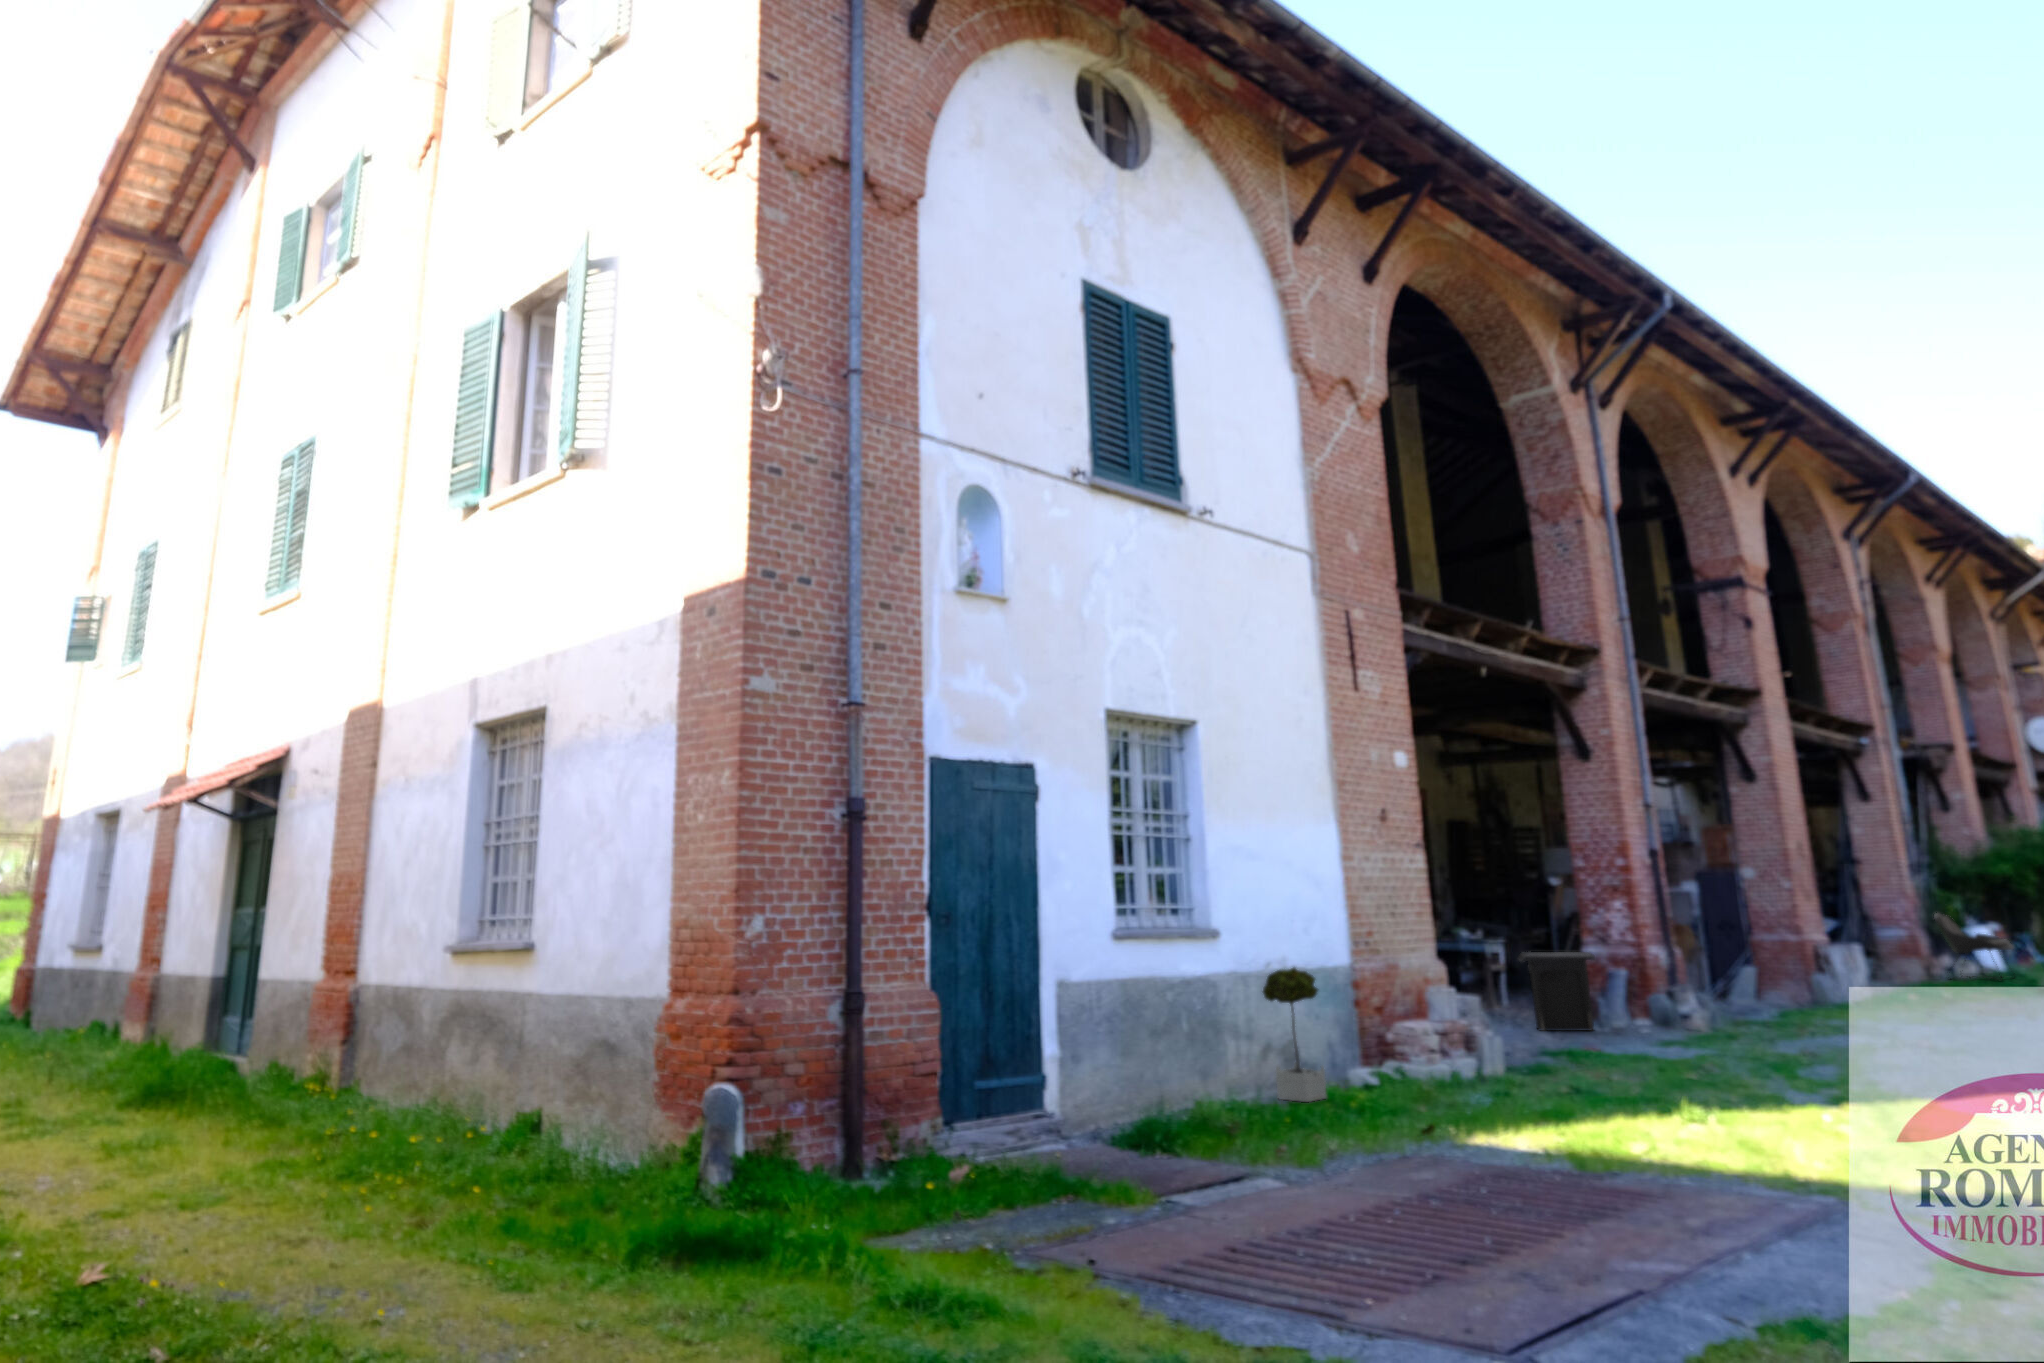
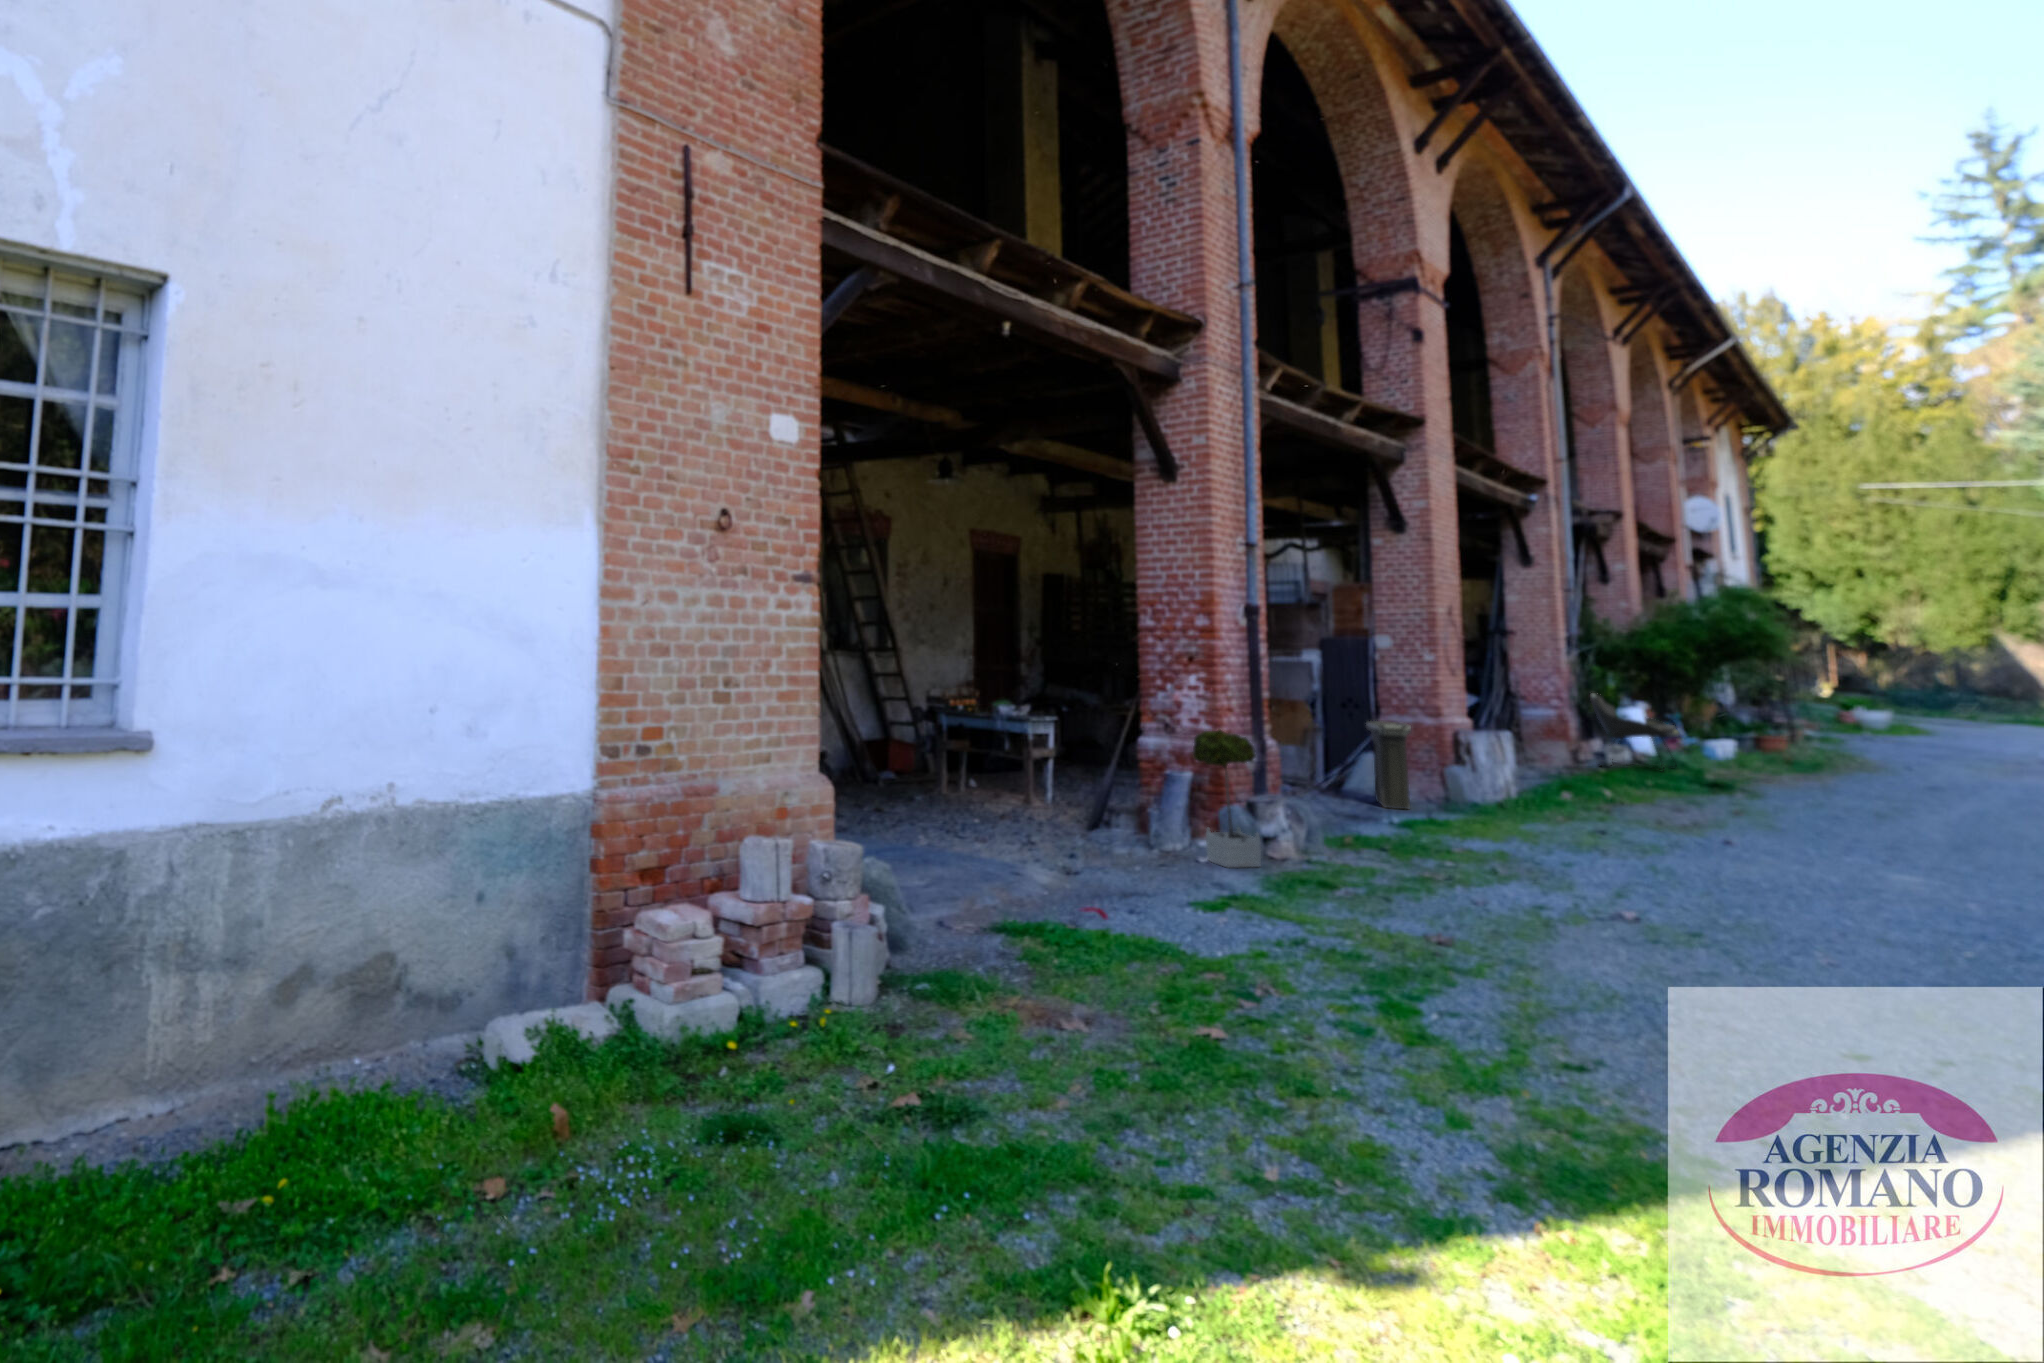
trash can: present [1518,952,1595,1031] -> present [1366,721,1411,809]
potted tree: present [1263,968,1326,1102] -> present [1193,730,1261,868]

